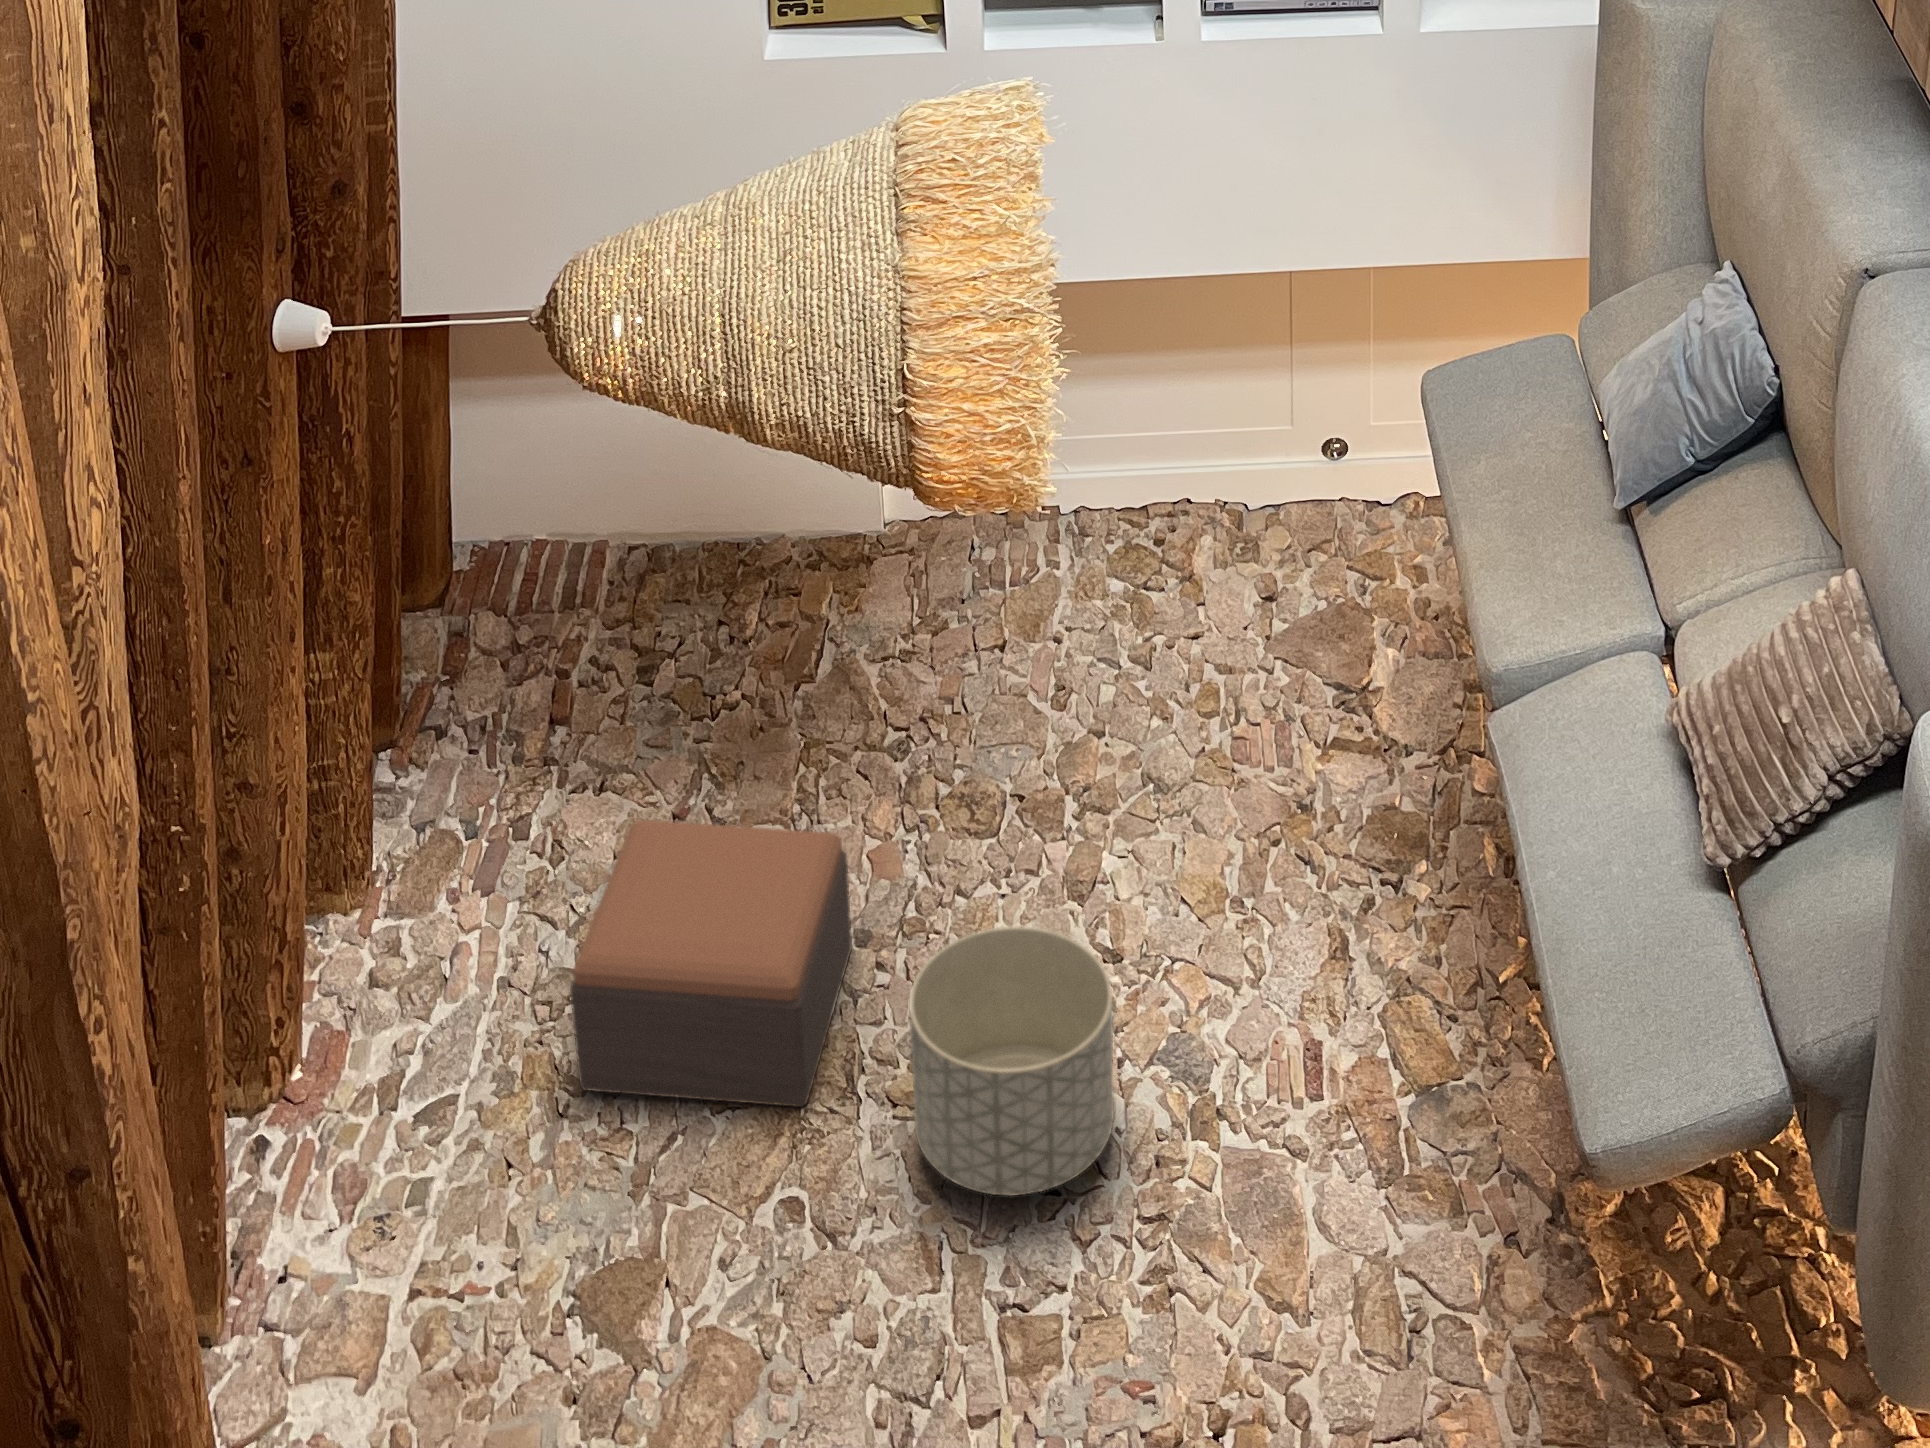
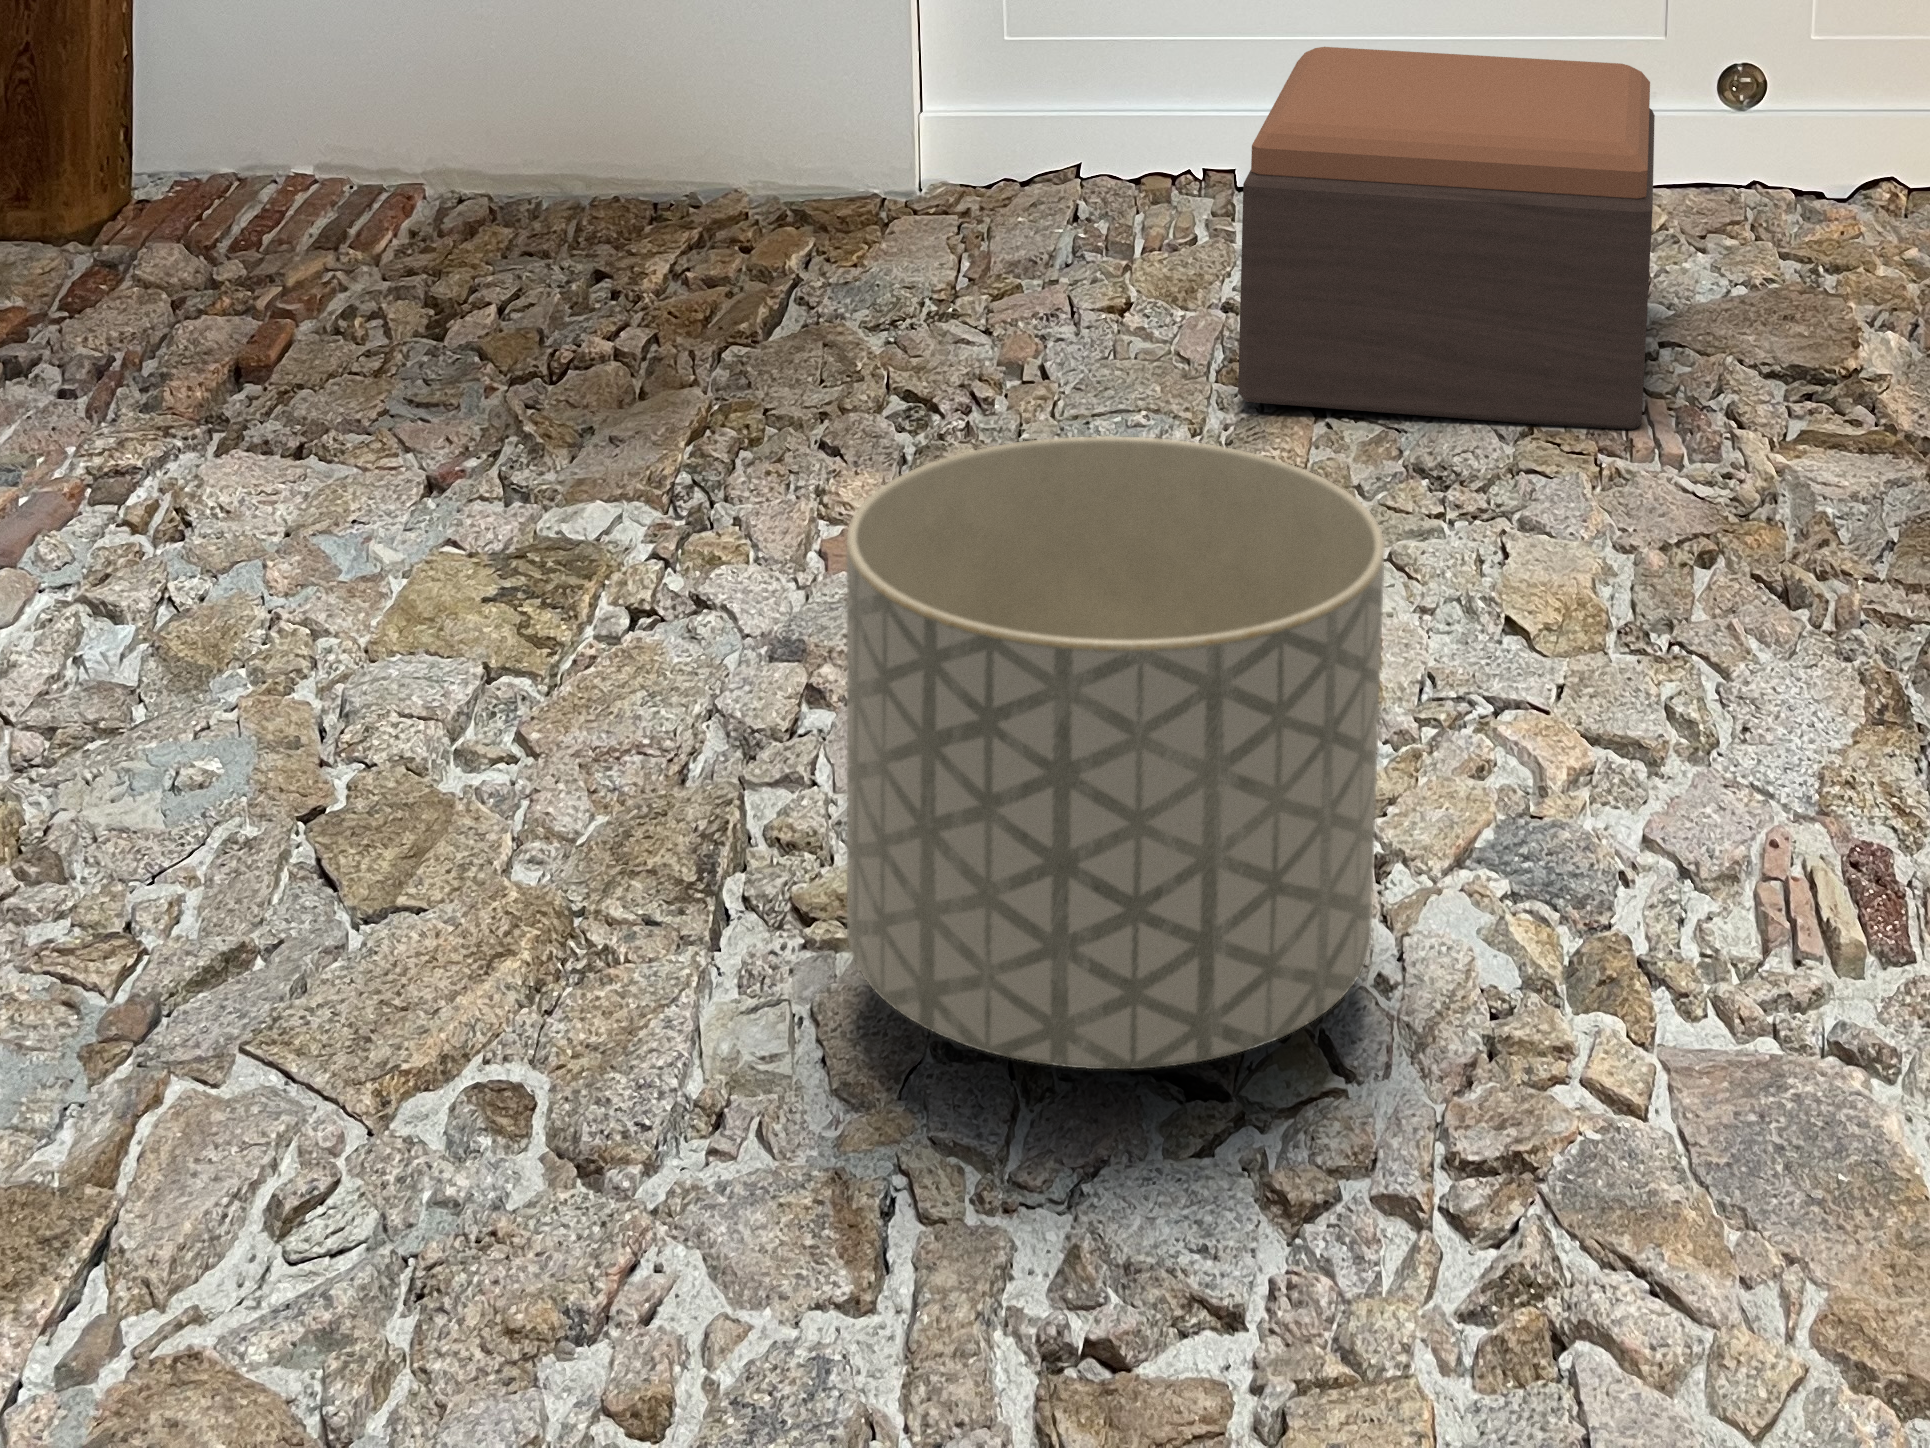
footstool: present [570,820,852,1107] -> present [1238,47,1655,430]

